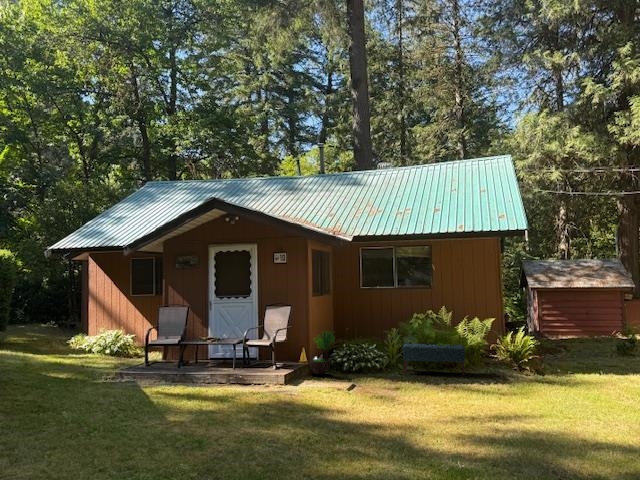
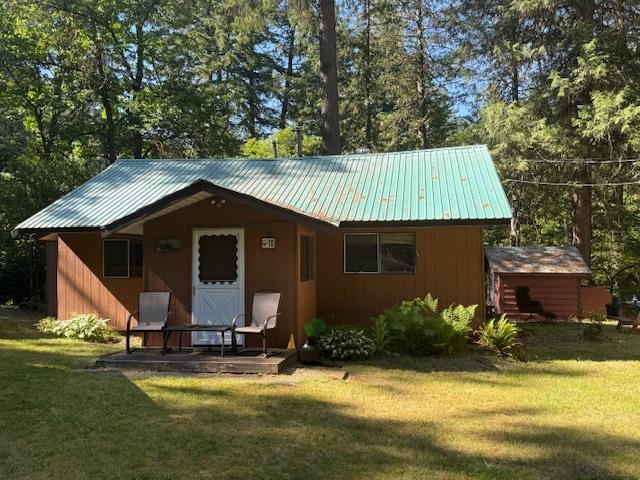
lounge chair: none [552,302,597,341] -> present [515,286,557,323]
bench: present [403,343,465,376] -> none [392,330,454,363]

